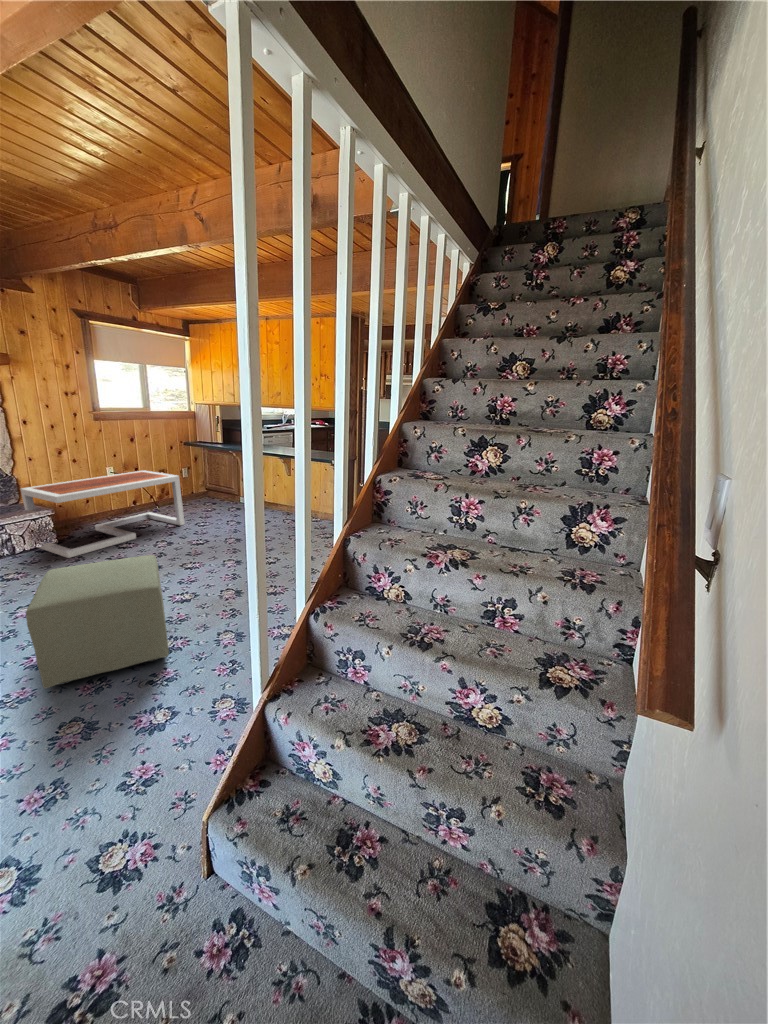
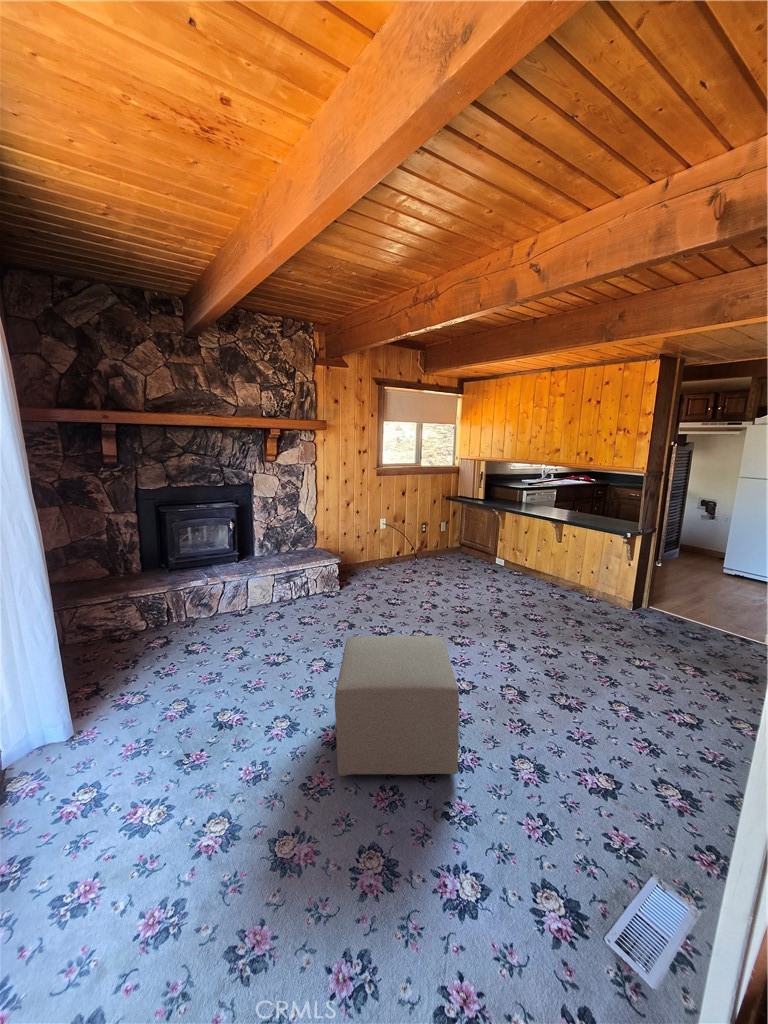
coffee table: present [21,471,184,558] -> none [319,525,445,608]

